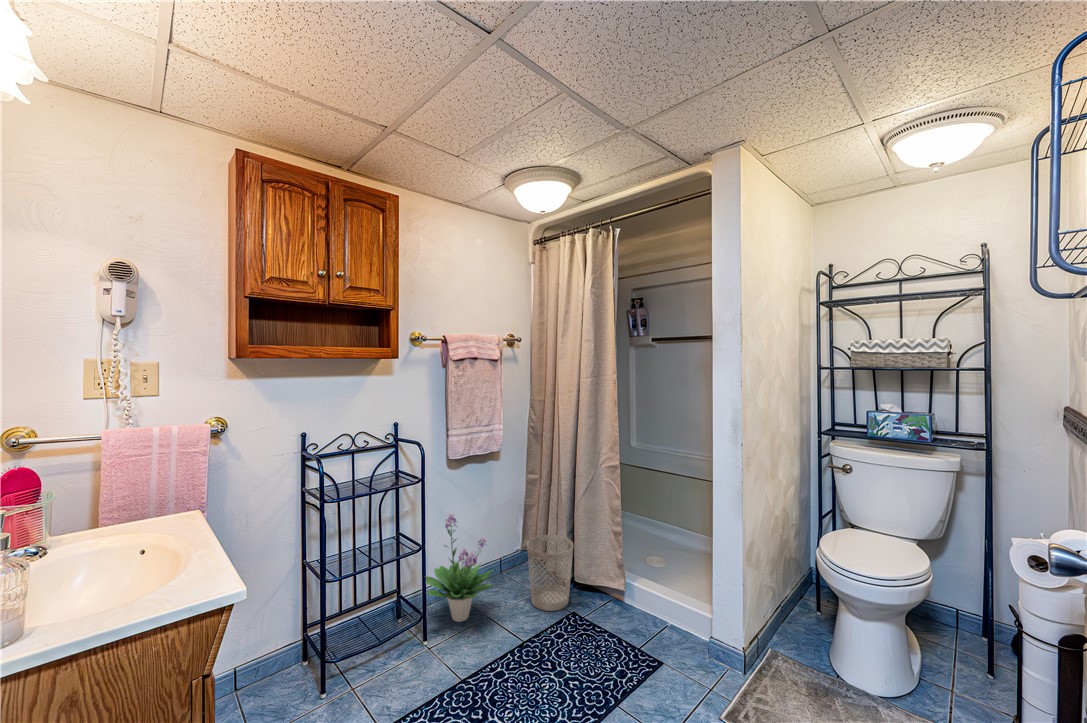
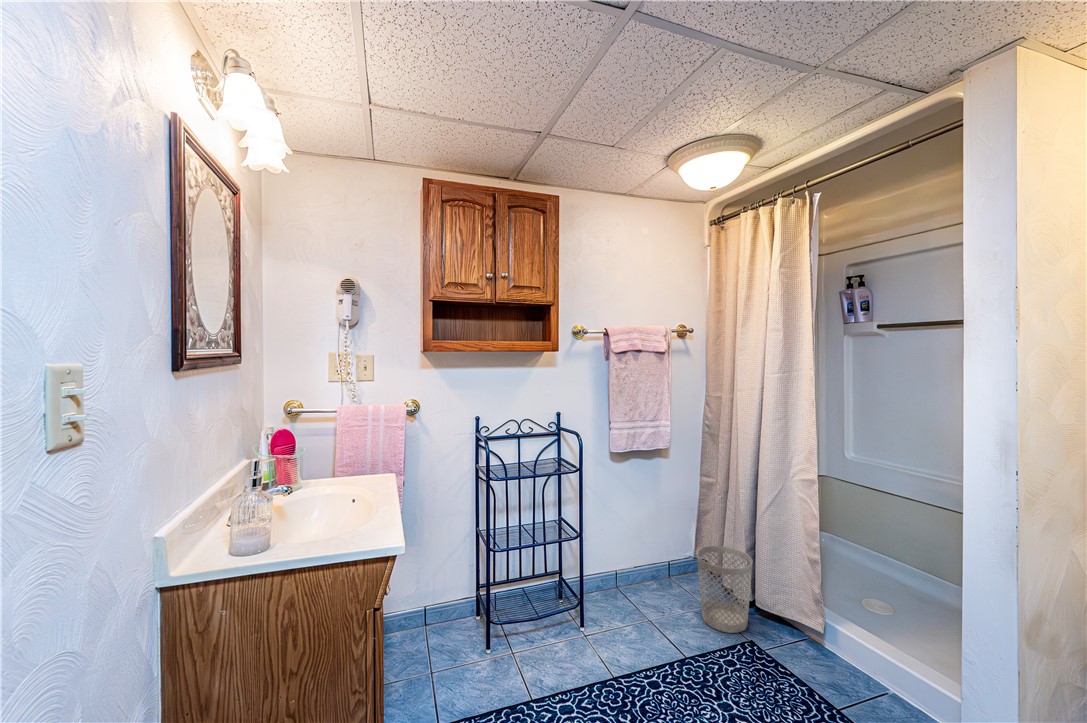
potted plant: present [426,514,494,622] -> none [587,507,661,619]

